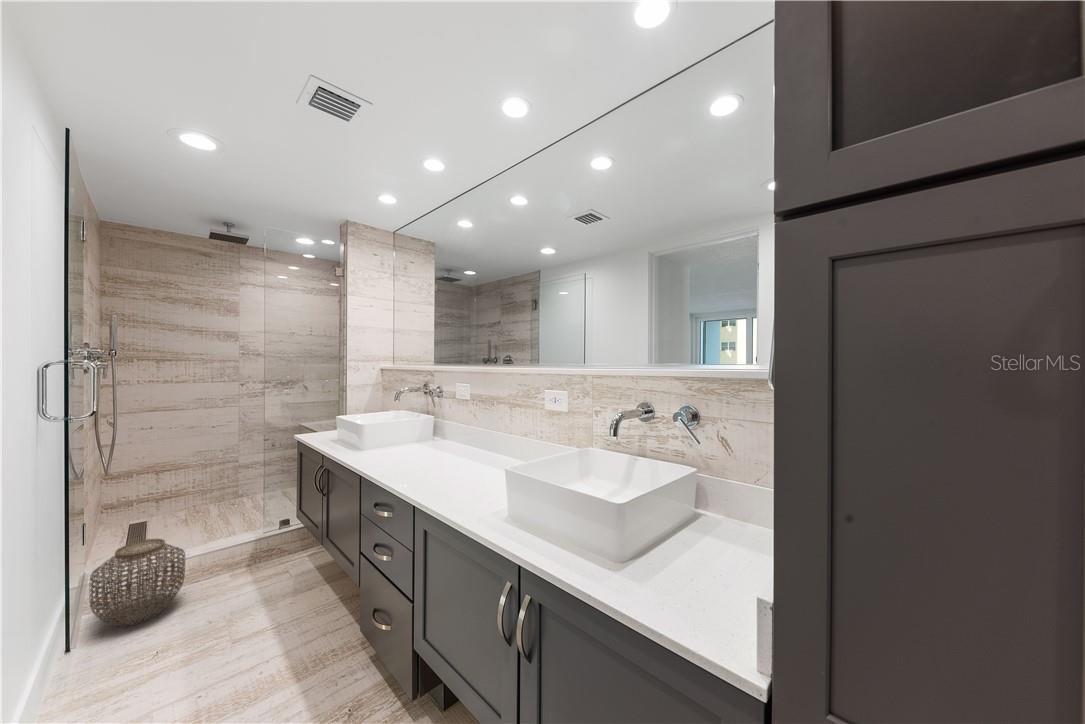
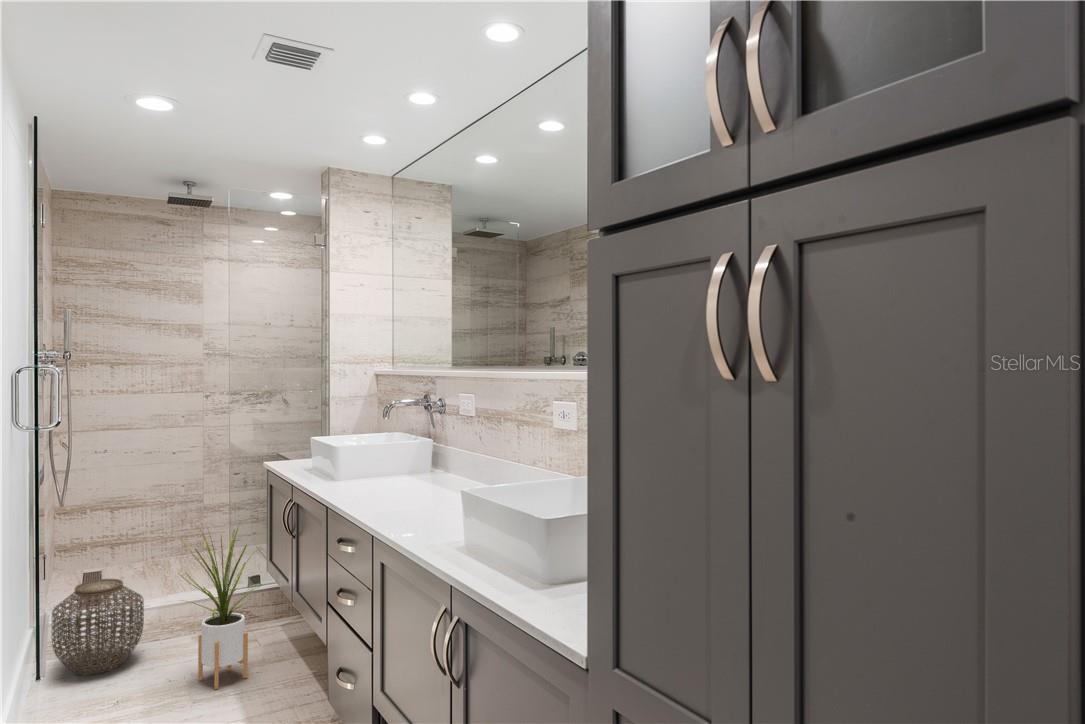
house plant: none [219,484,301,625] -> present [179,526,266,689]

